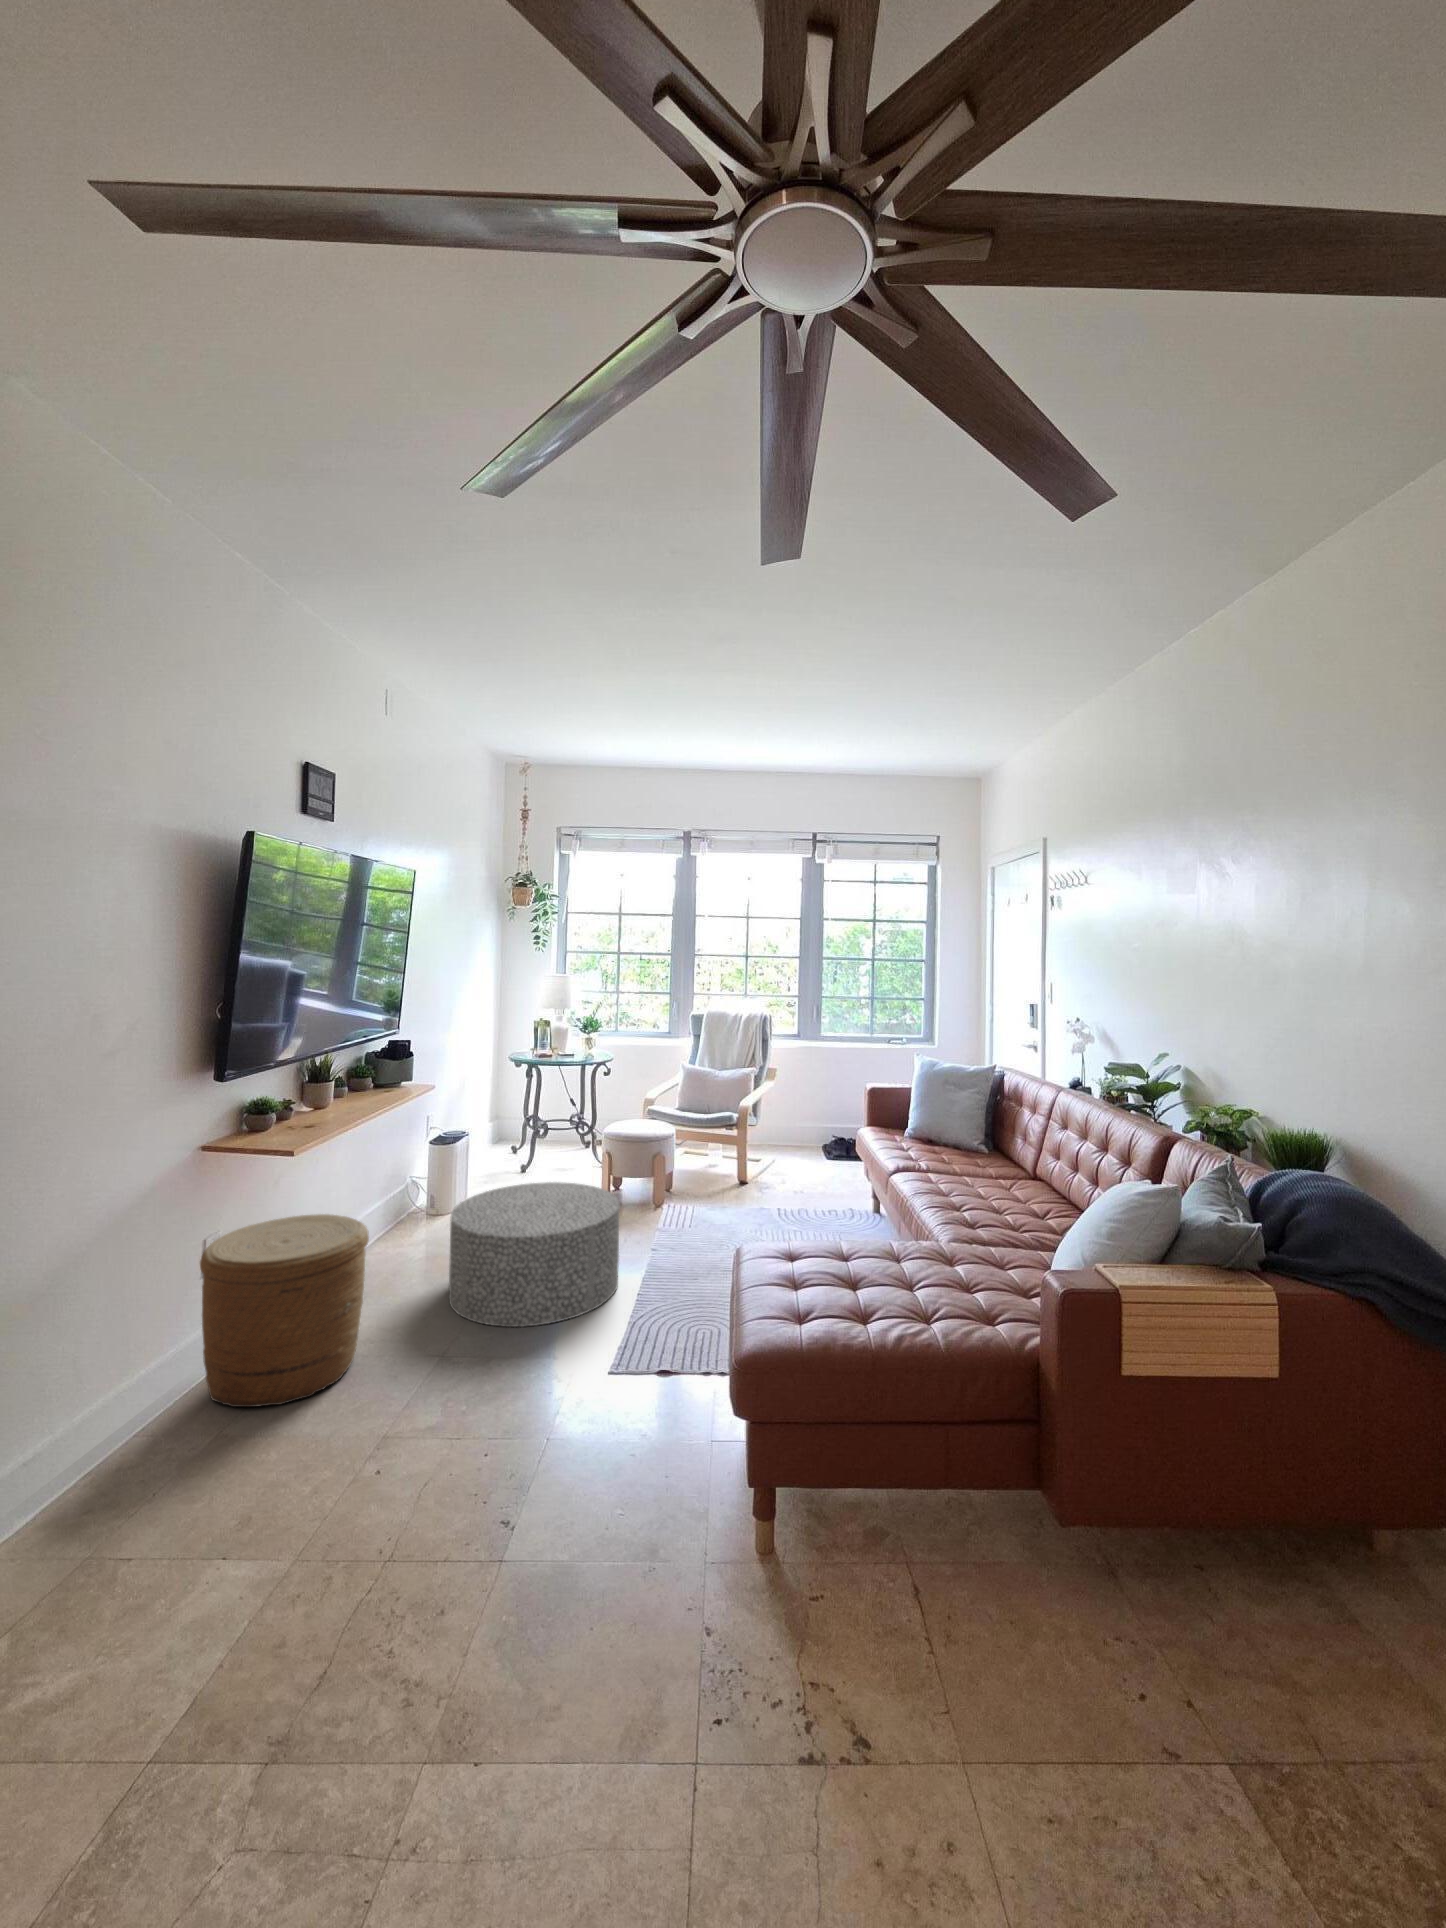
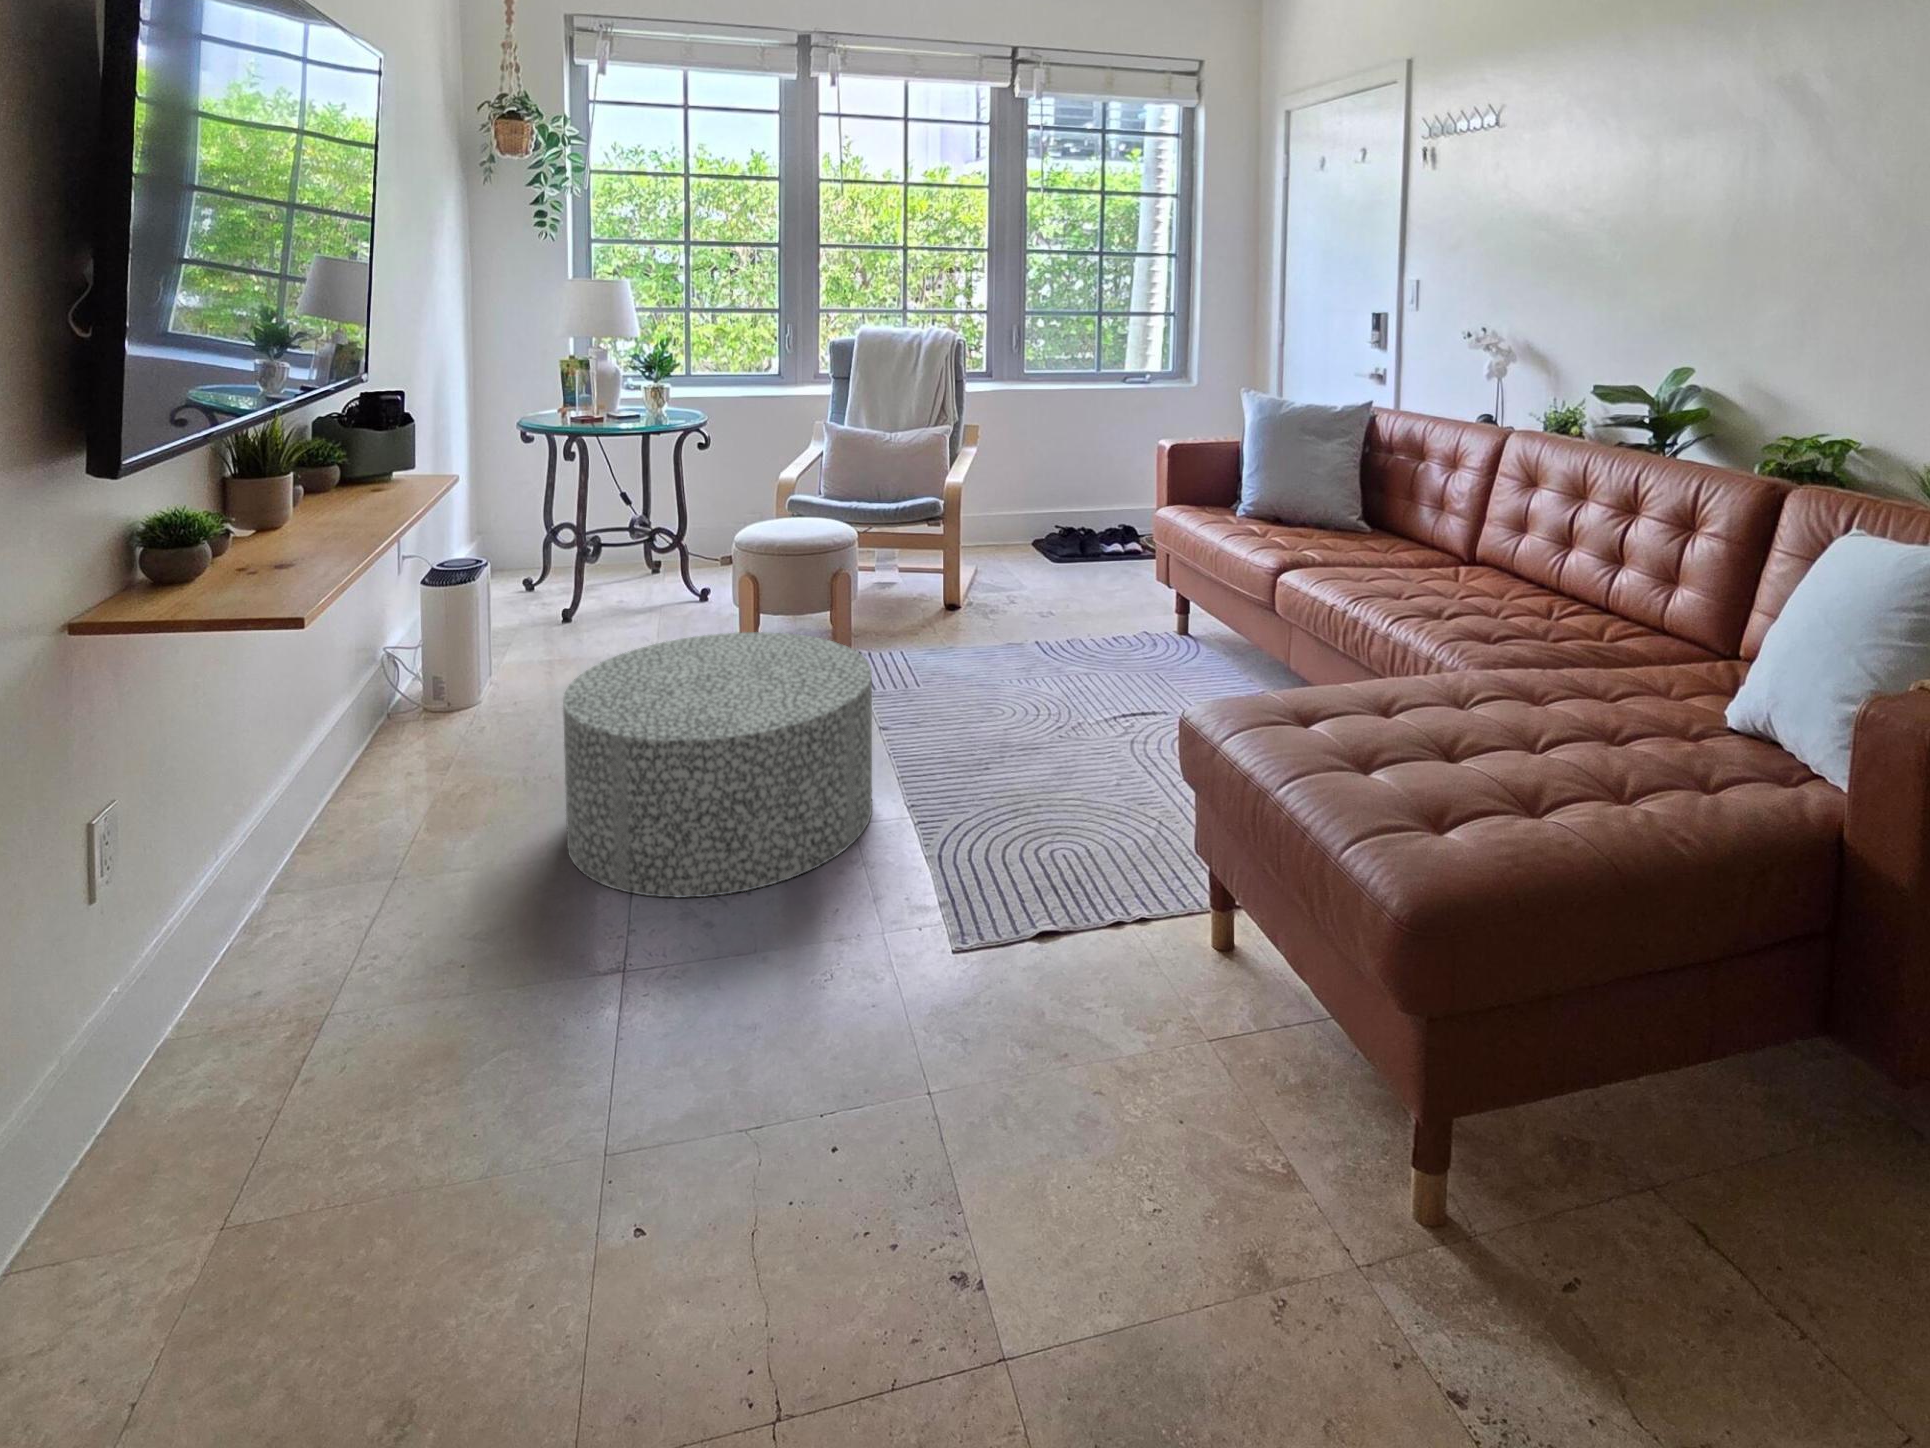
woven basket: present [200,1214,369,1407] -> none [99,740,466,1159]

